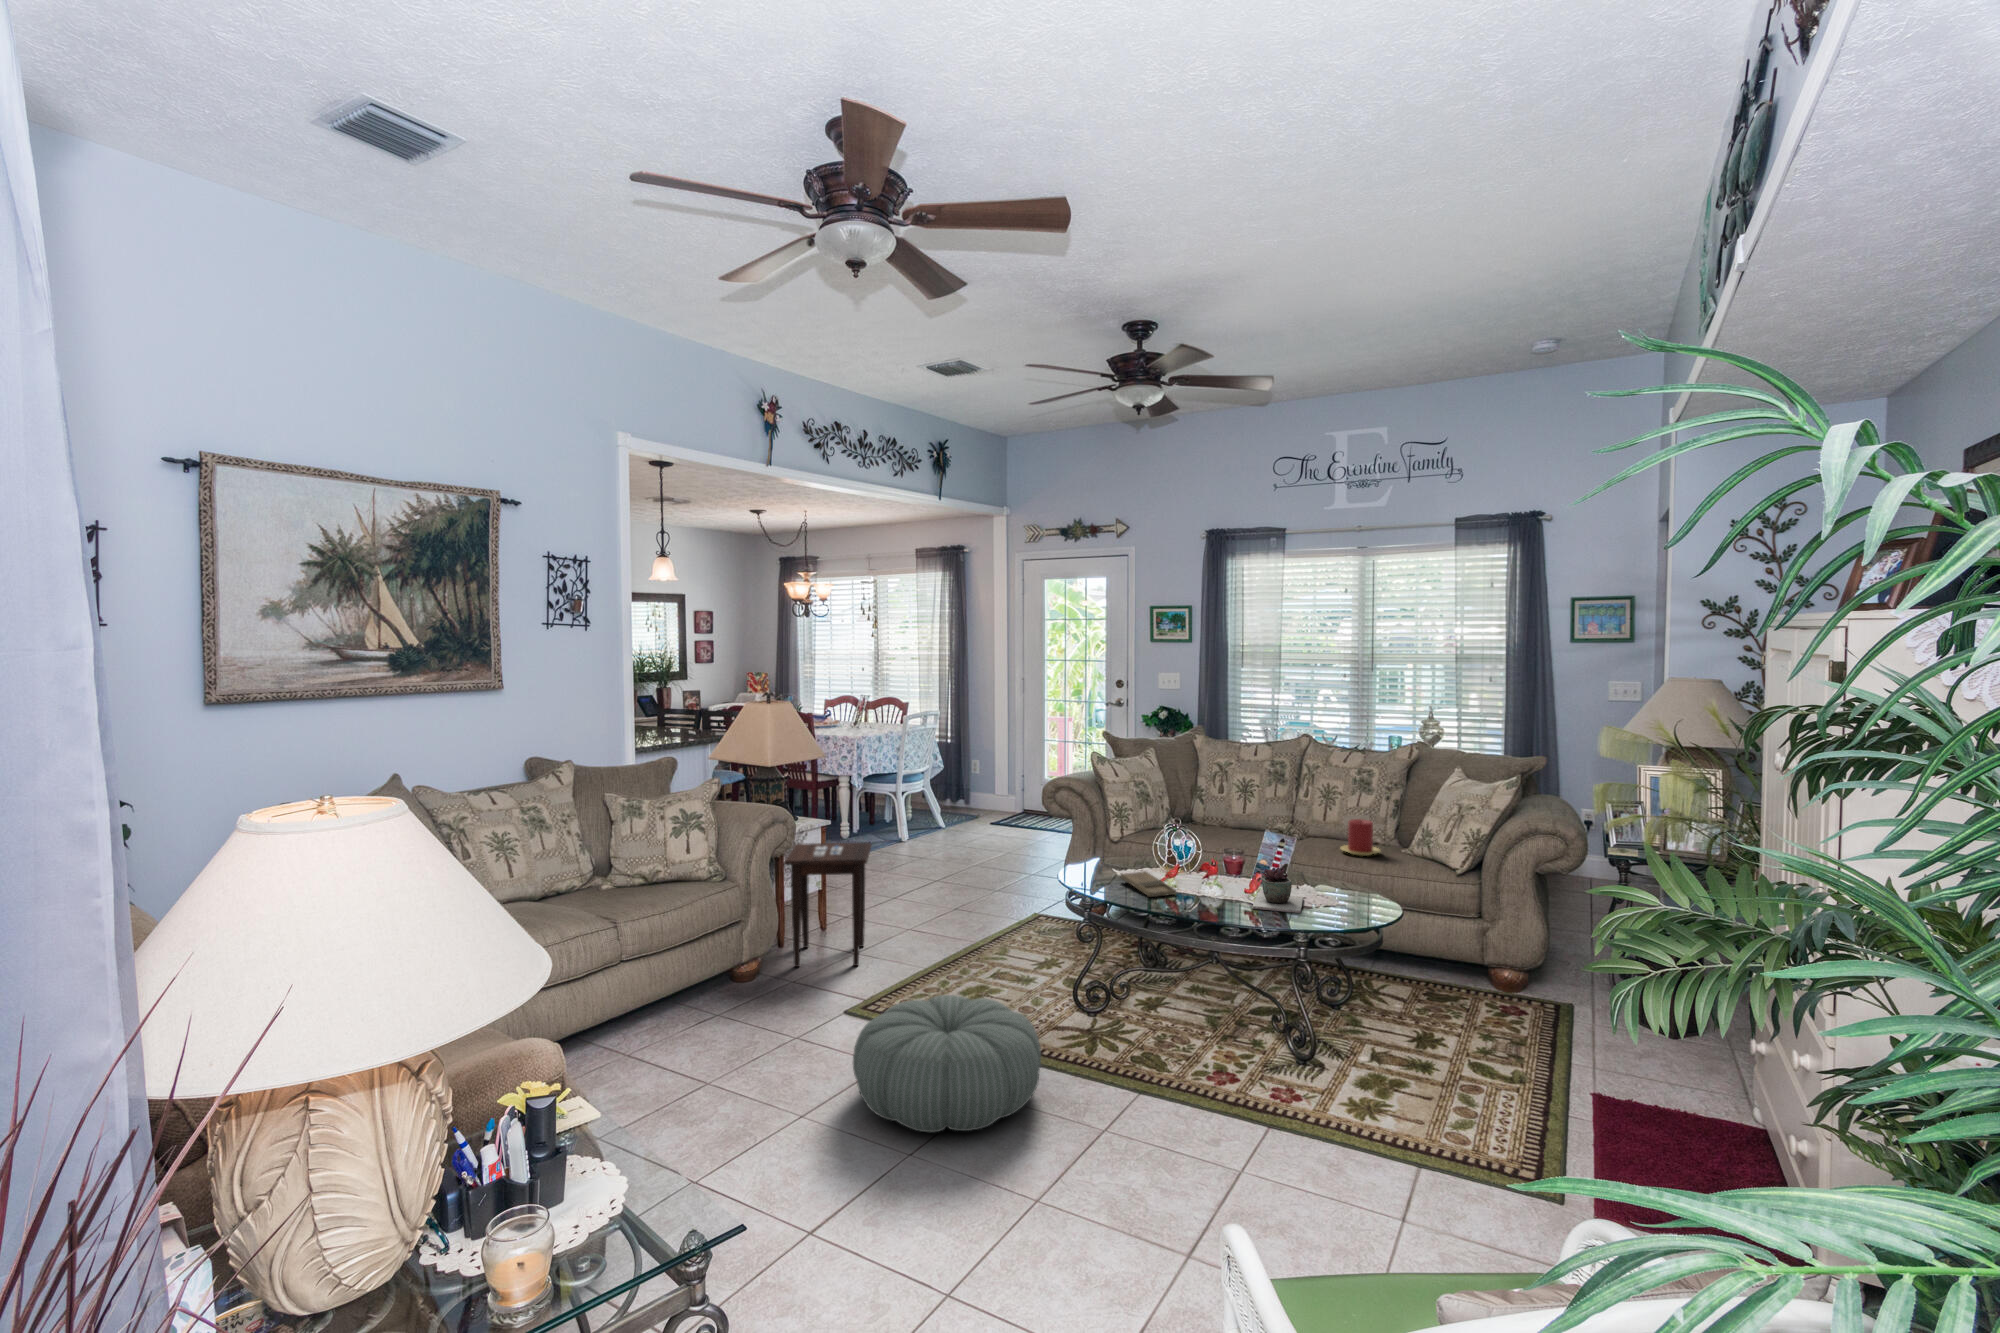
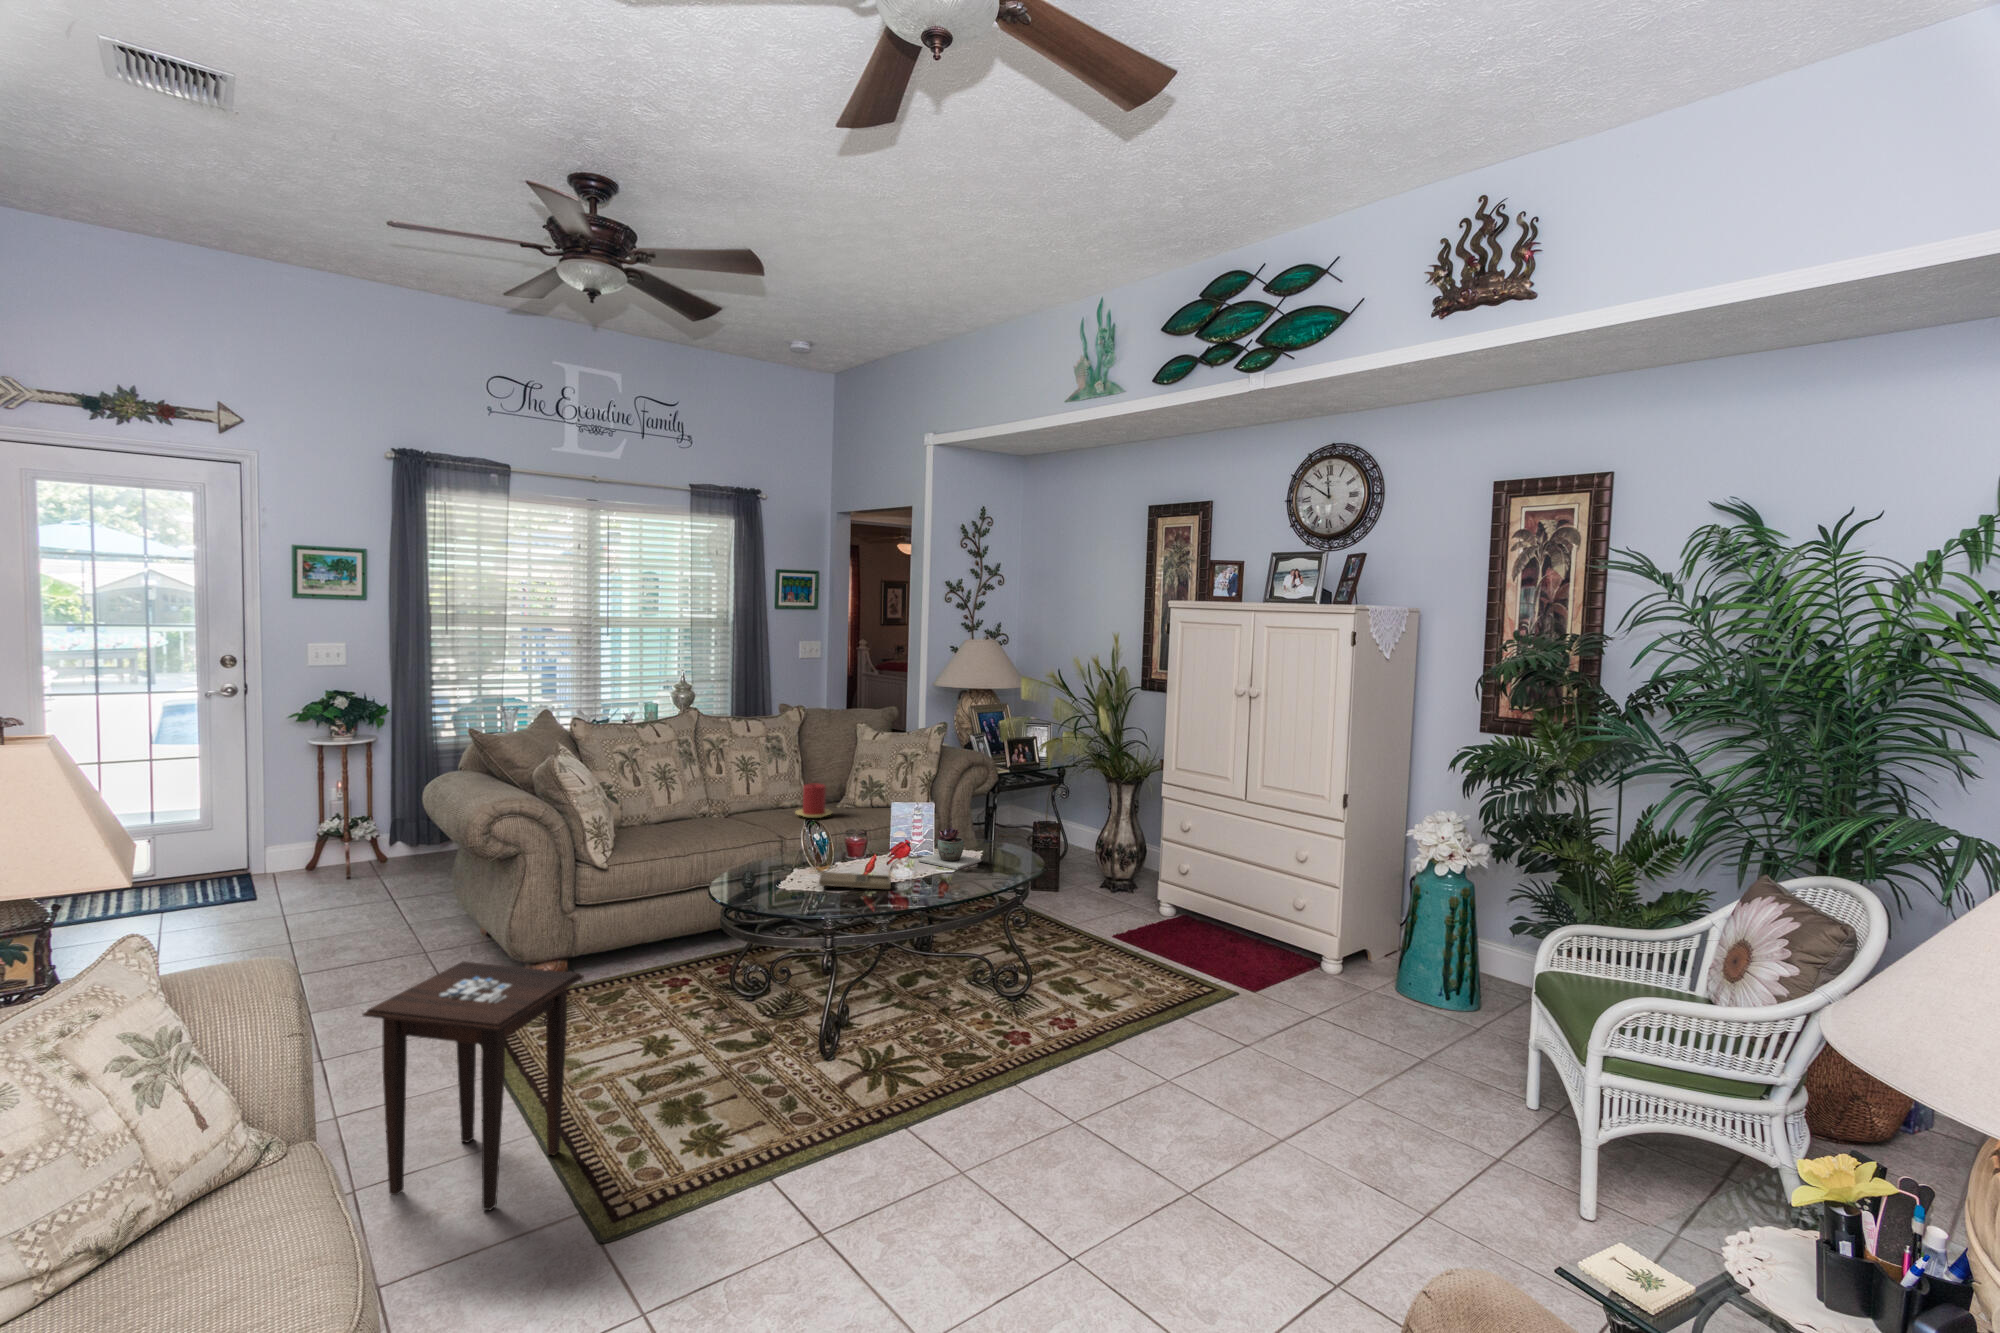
pouf: present [853,995,1041,1133] -> none [933,1020,1143,1177]

